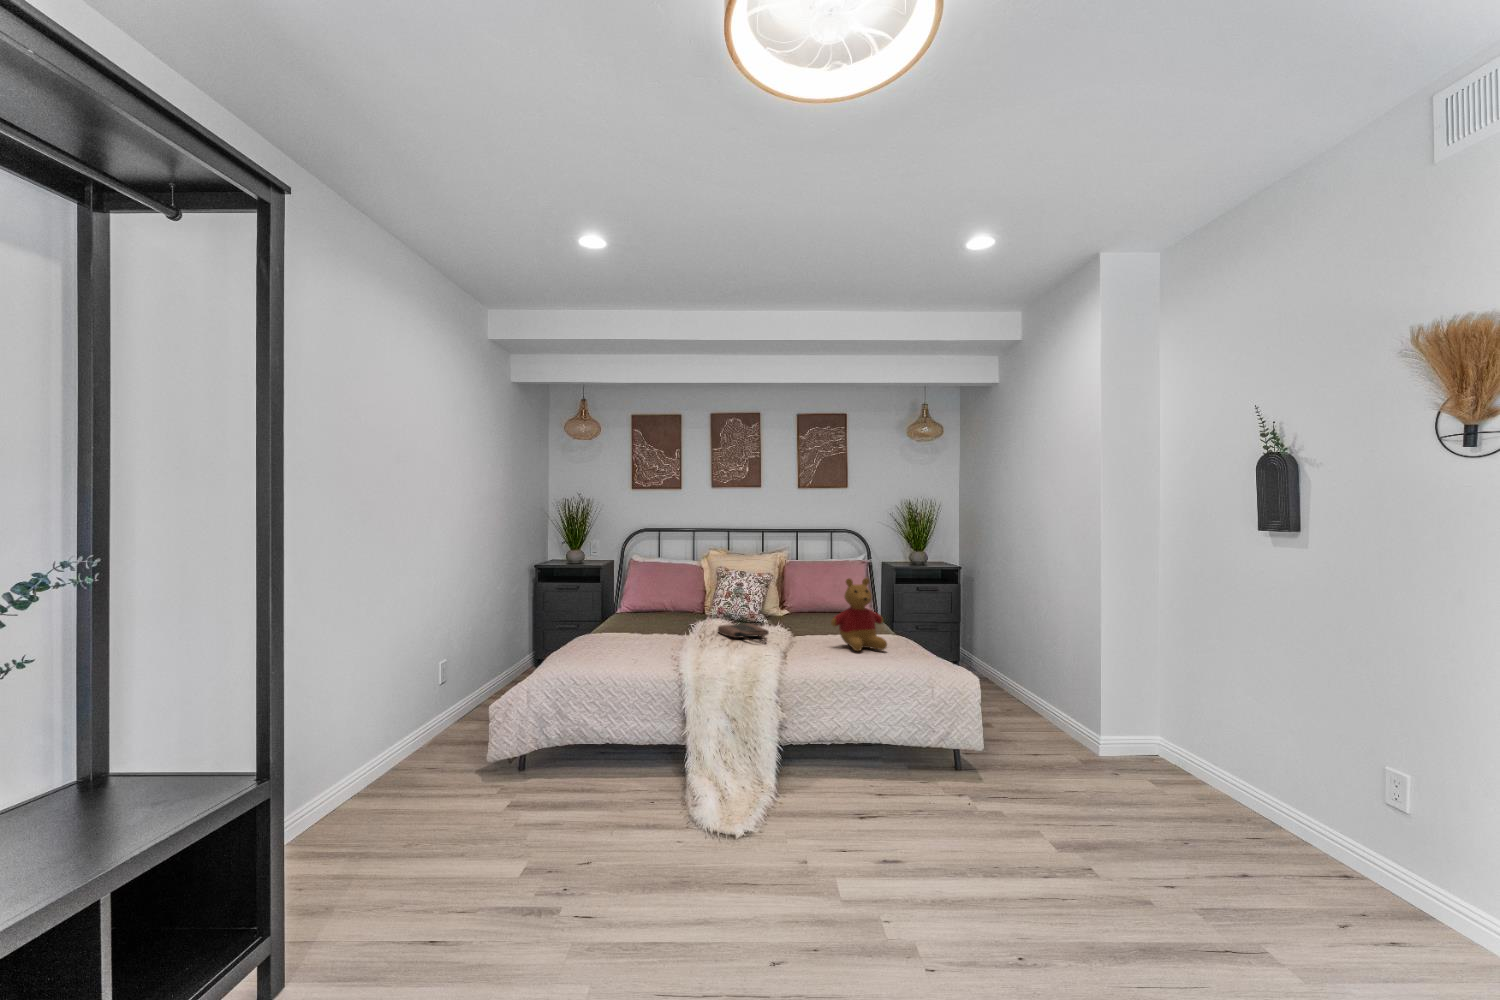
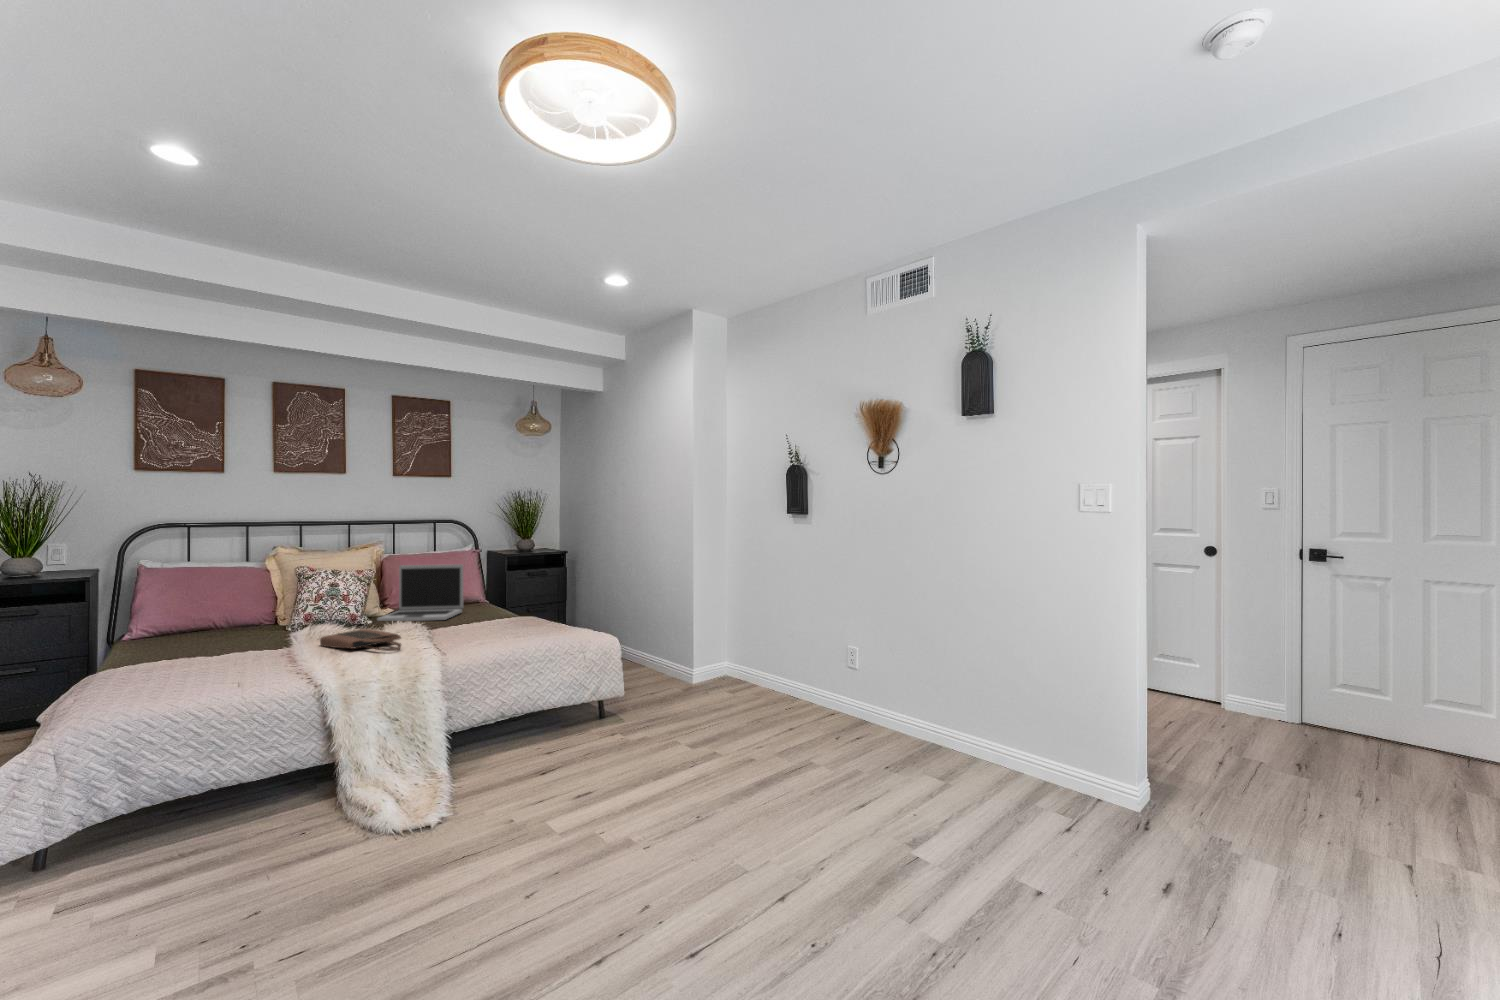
laptop: none [768,572,838,624] -> present [377,564,463,621]
stuffed bear: present [831,578,887,651] -> none [483,563,549,643]

